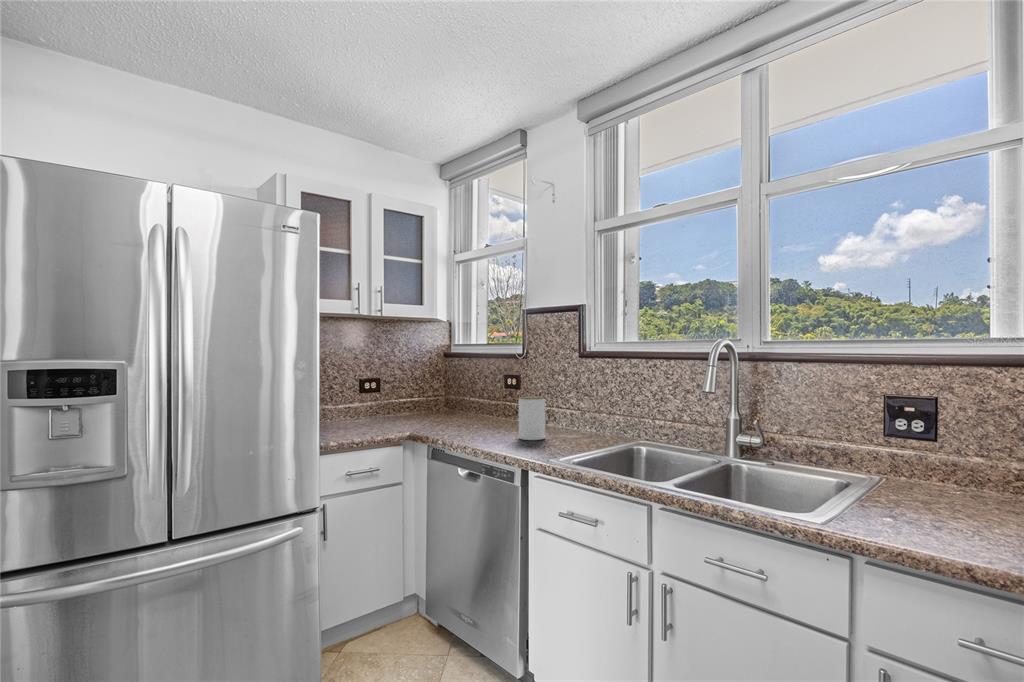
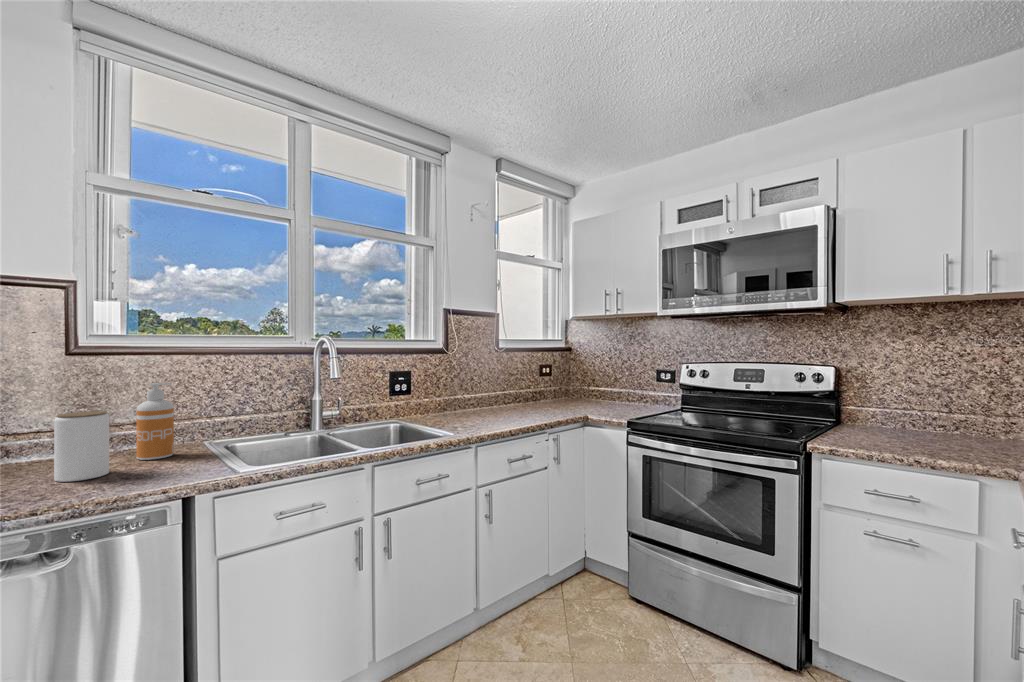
soap dispenser: none [576,382,599,441] -> present [137,383,174,460]

